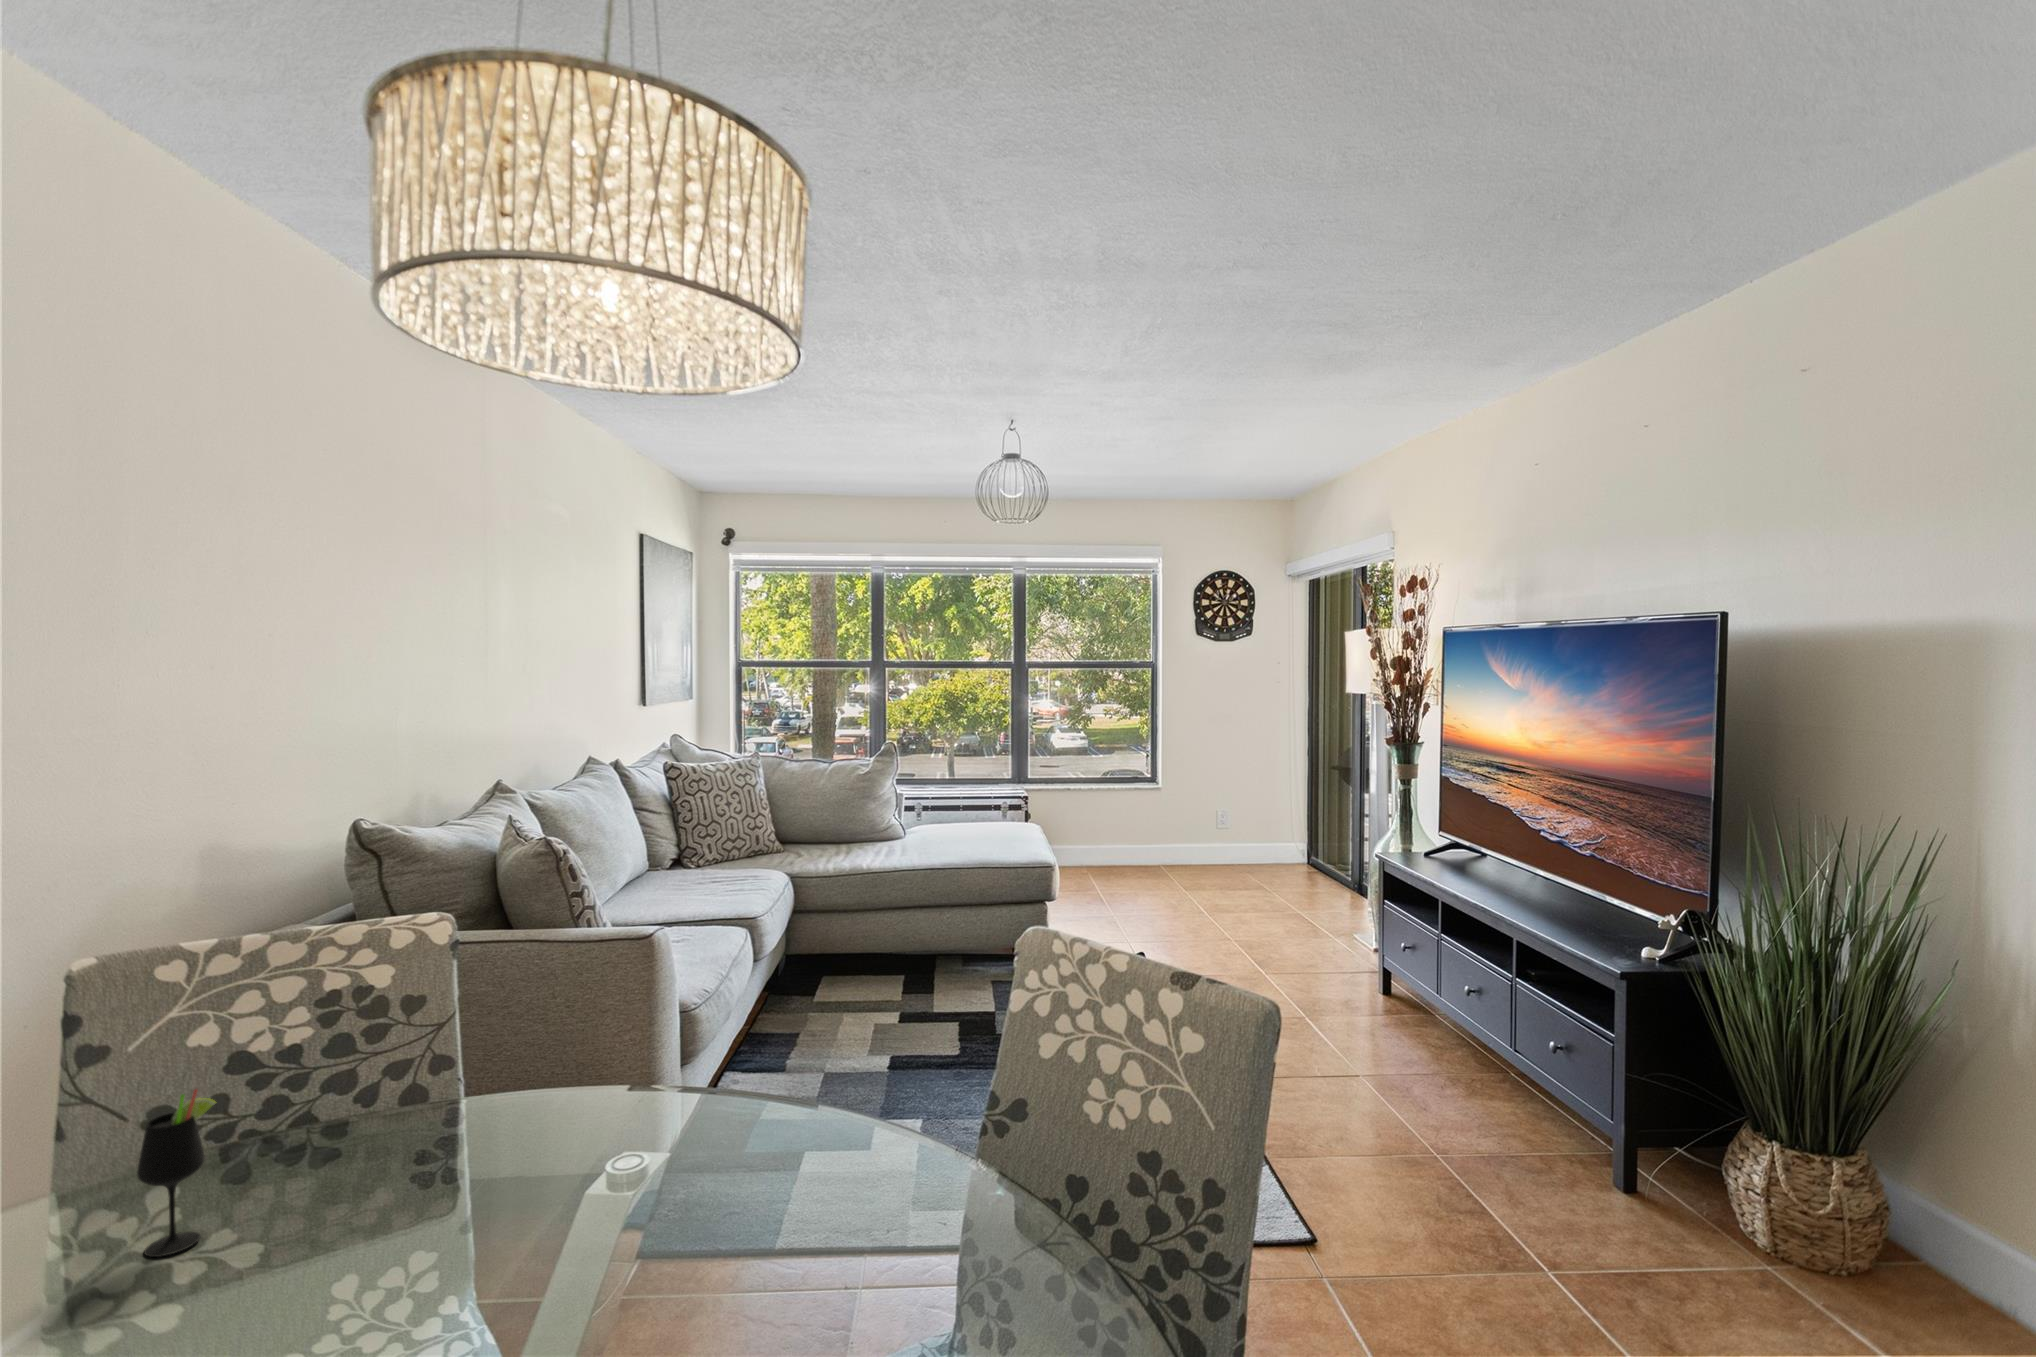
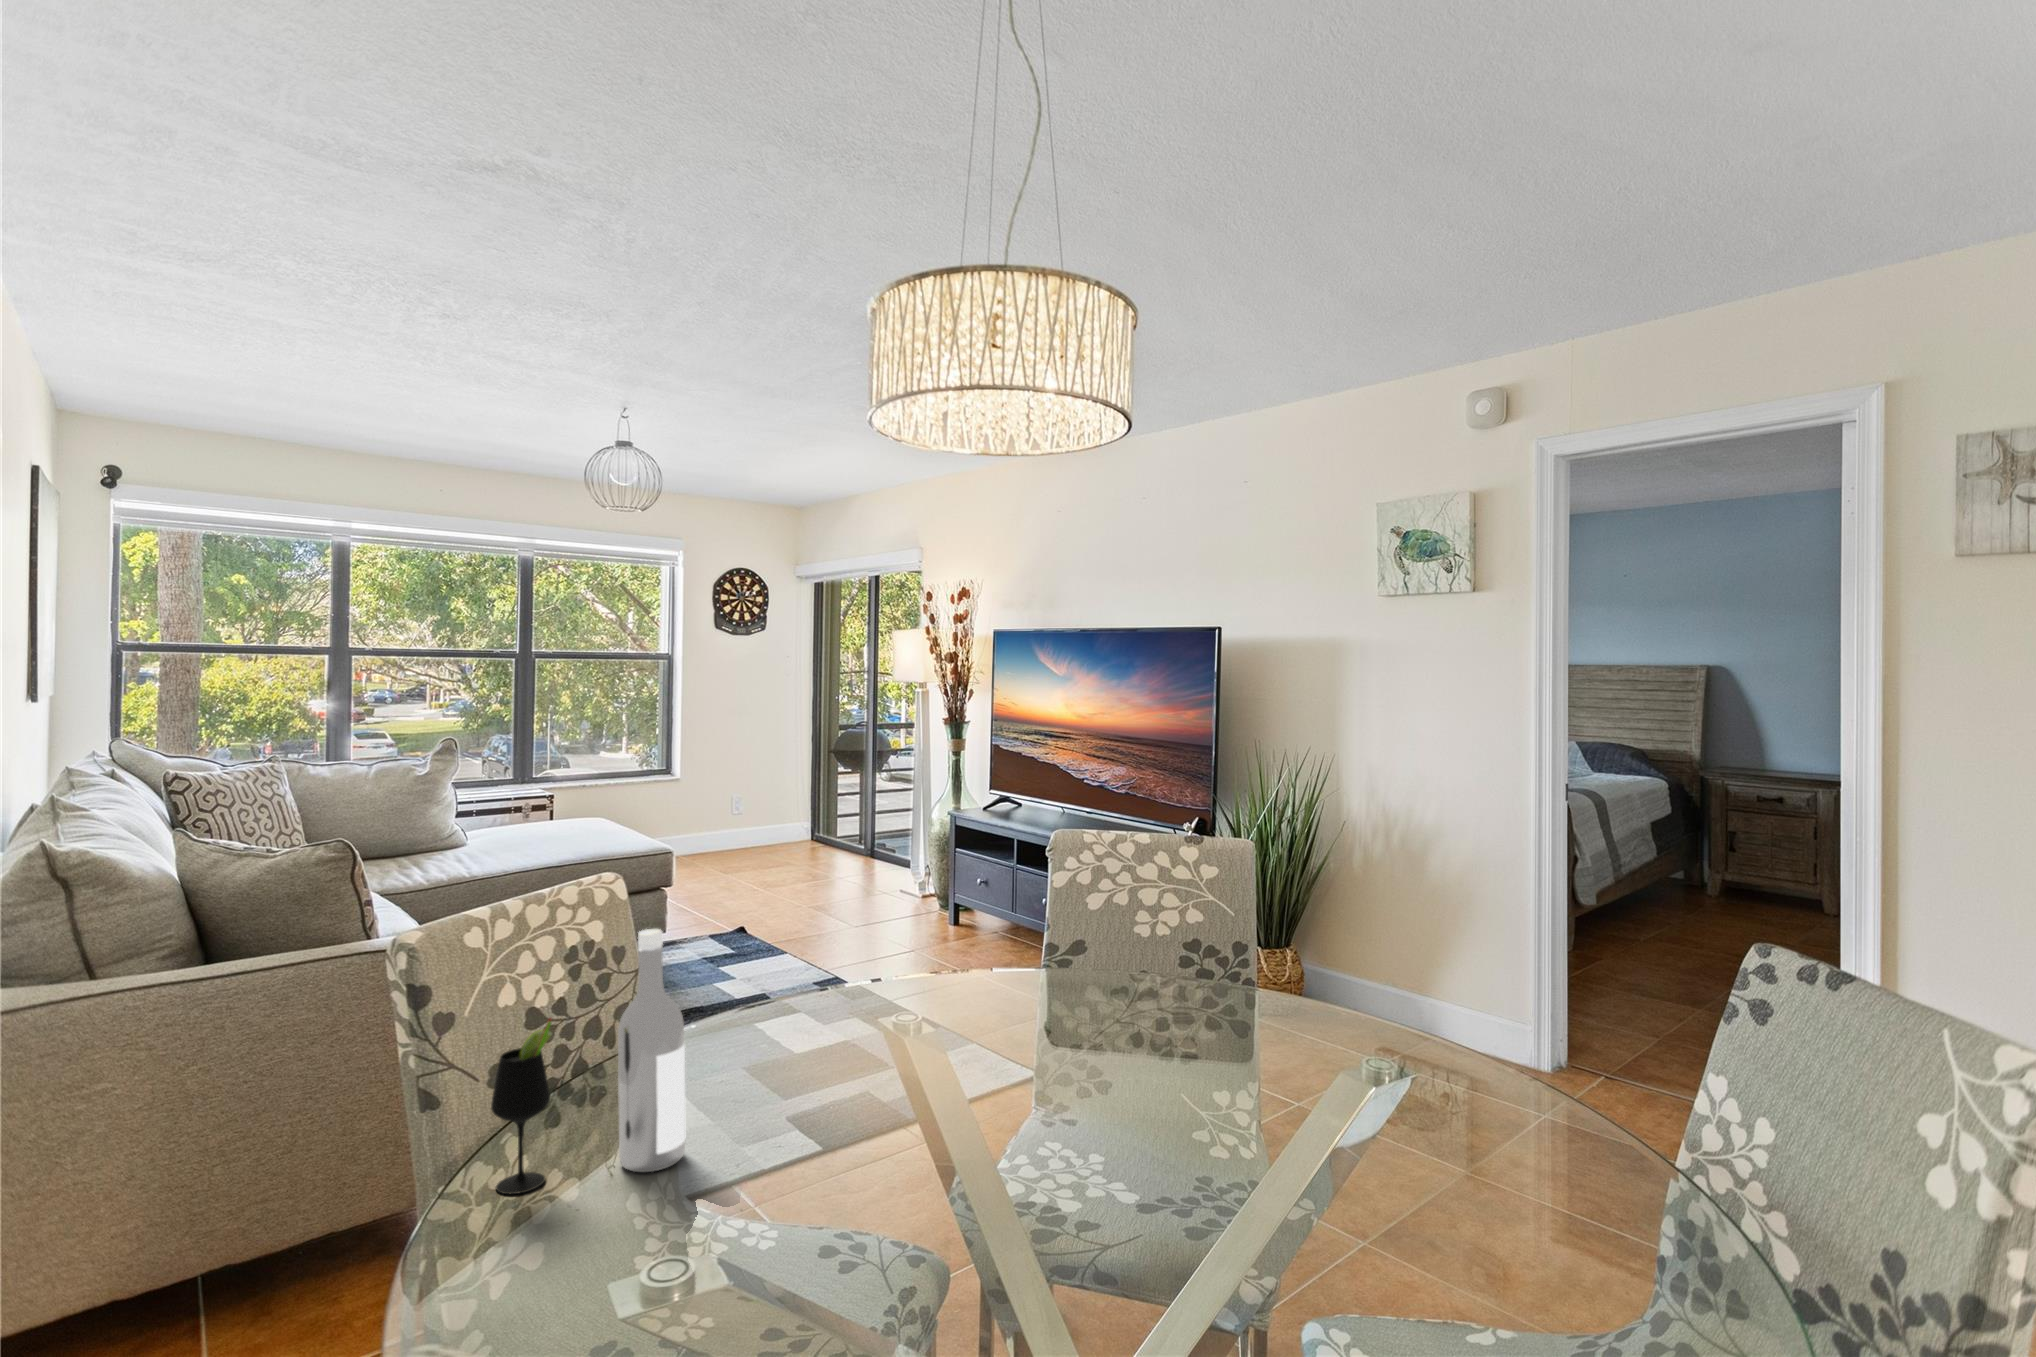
wine bottle: none [238,1016,320,1274] -> present [618,929,685,1172]

